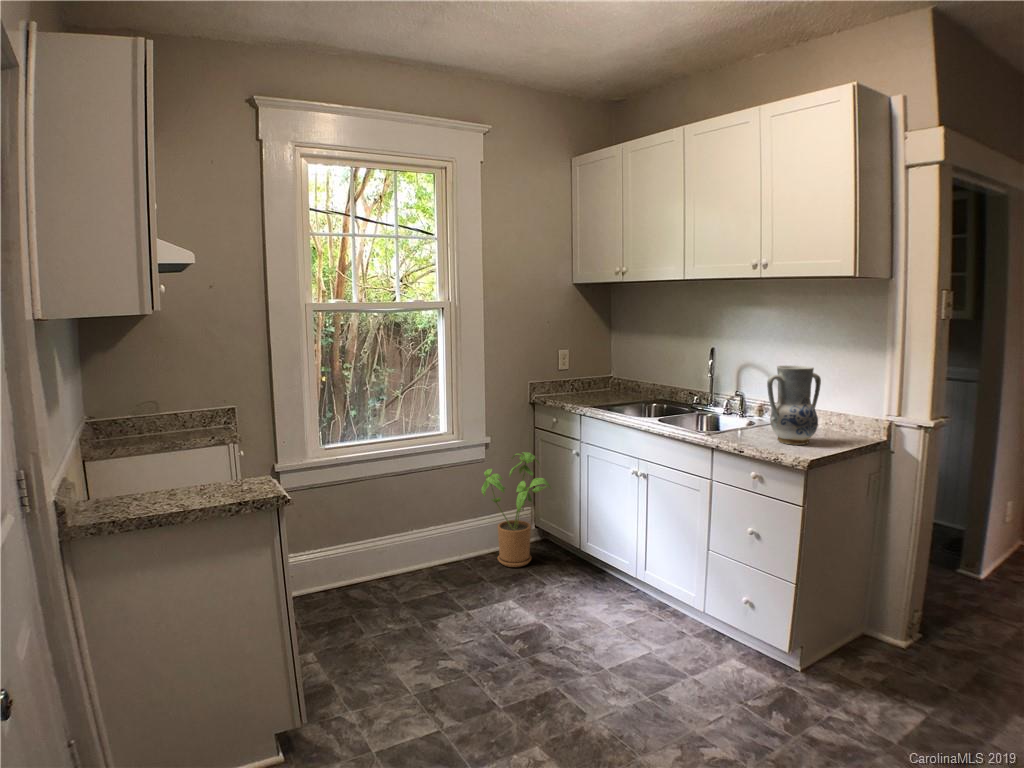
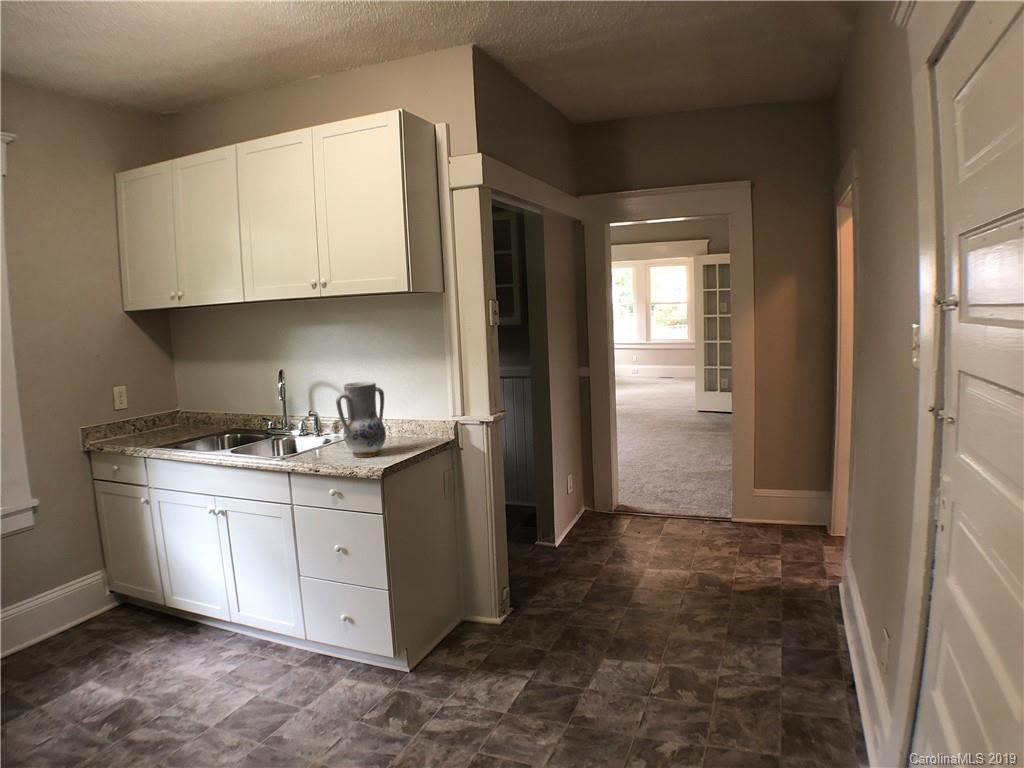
house plant: present [482,452,550,567] -> none [21,514,117,655]

